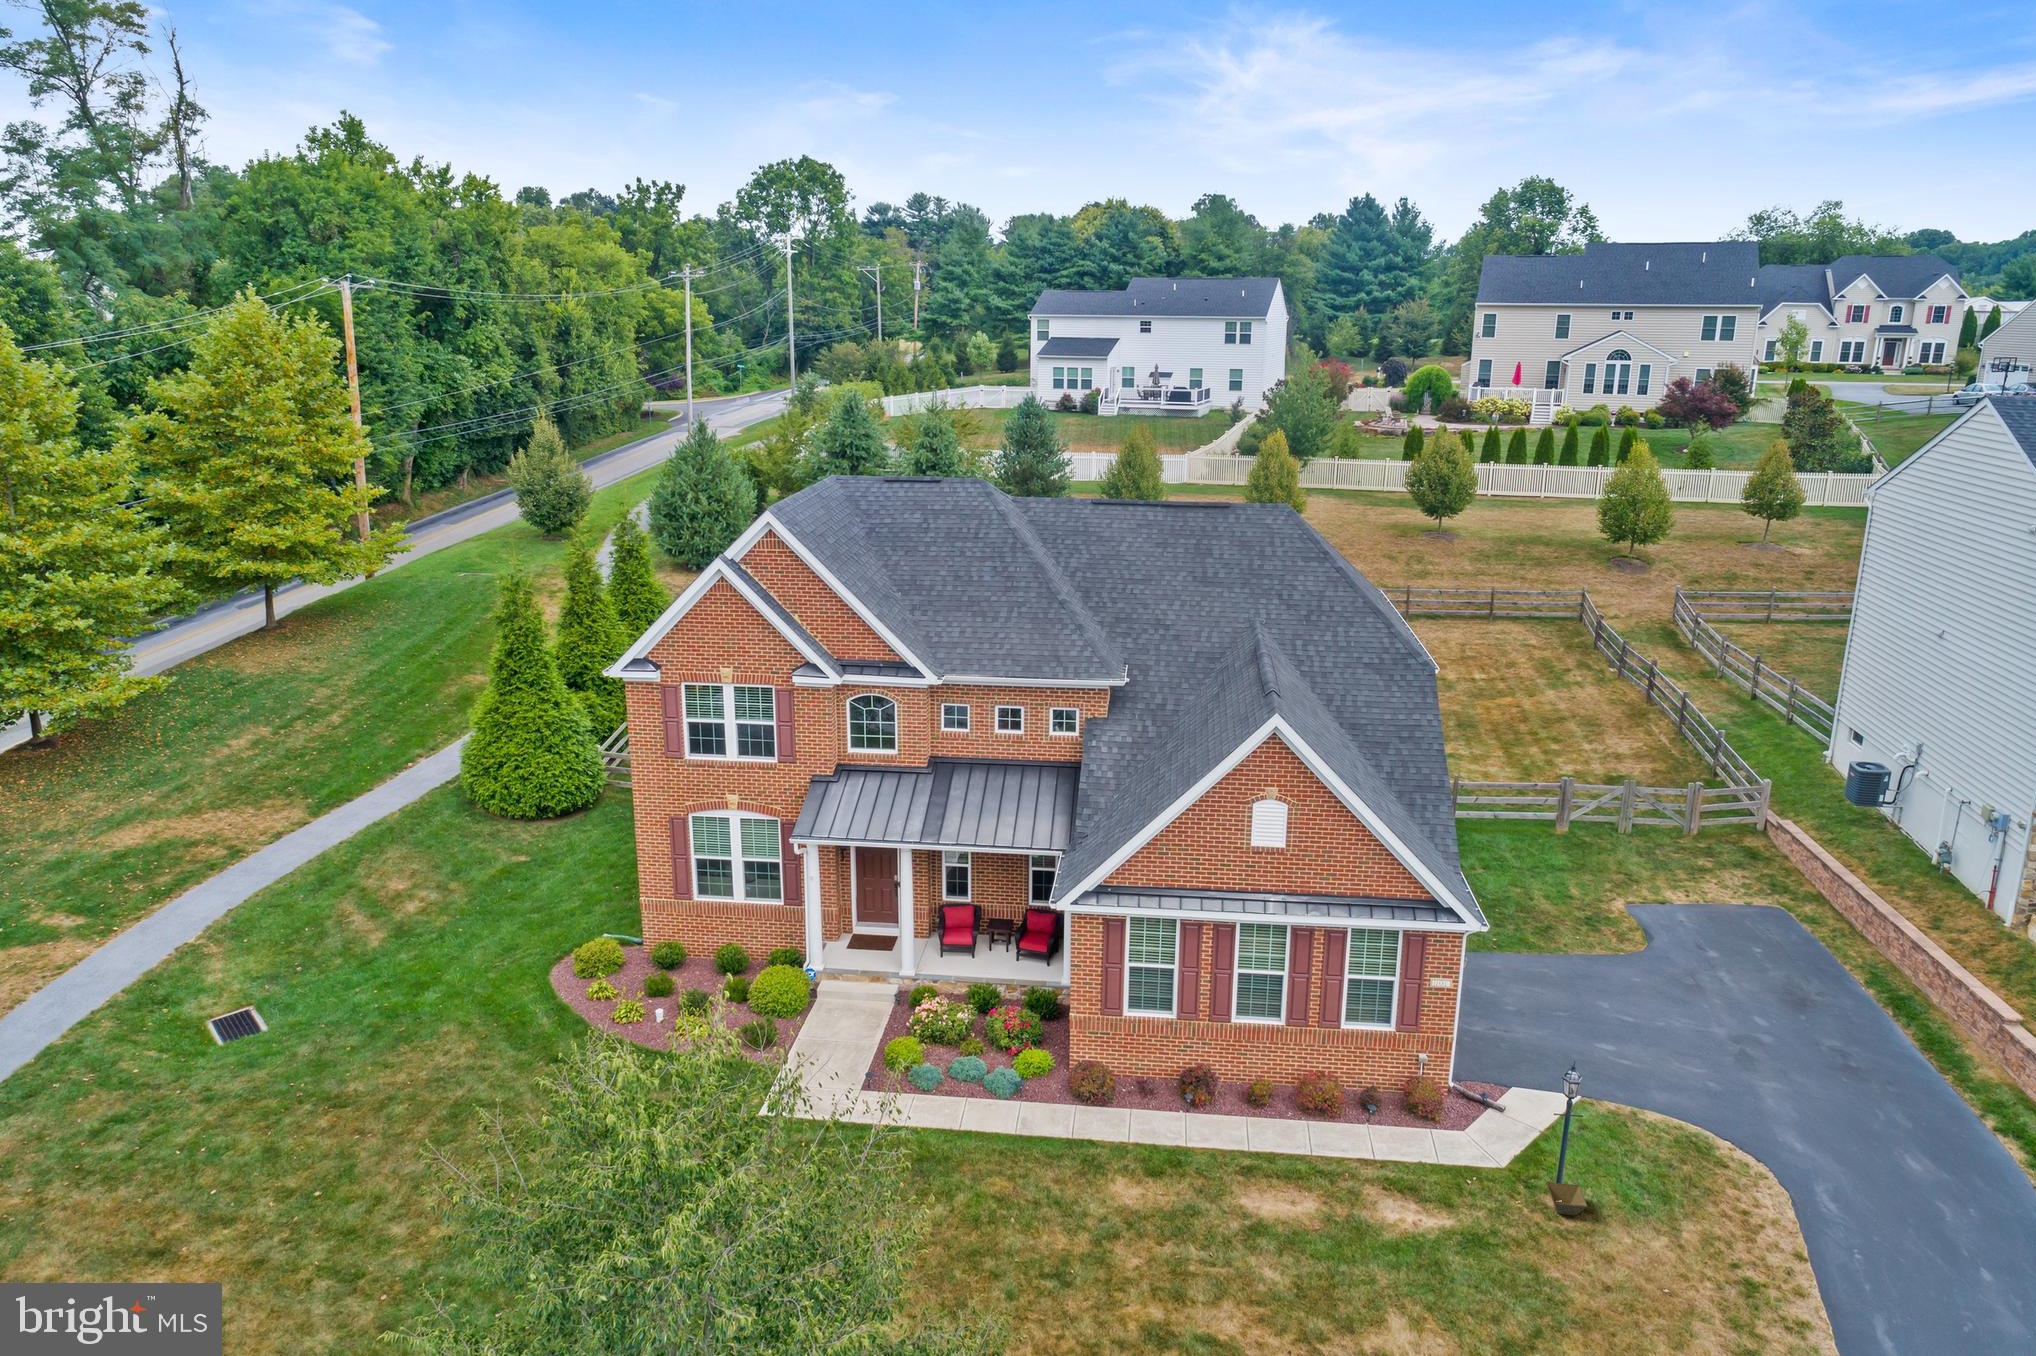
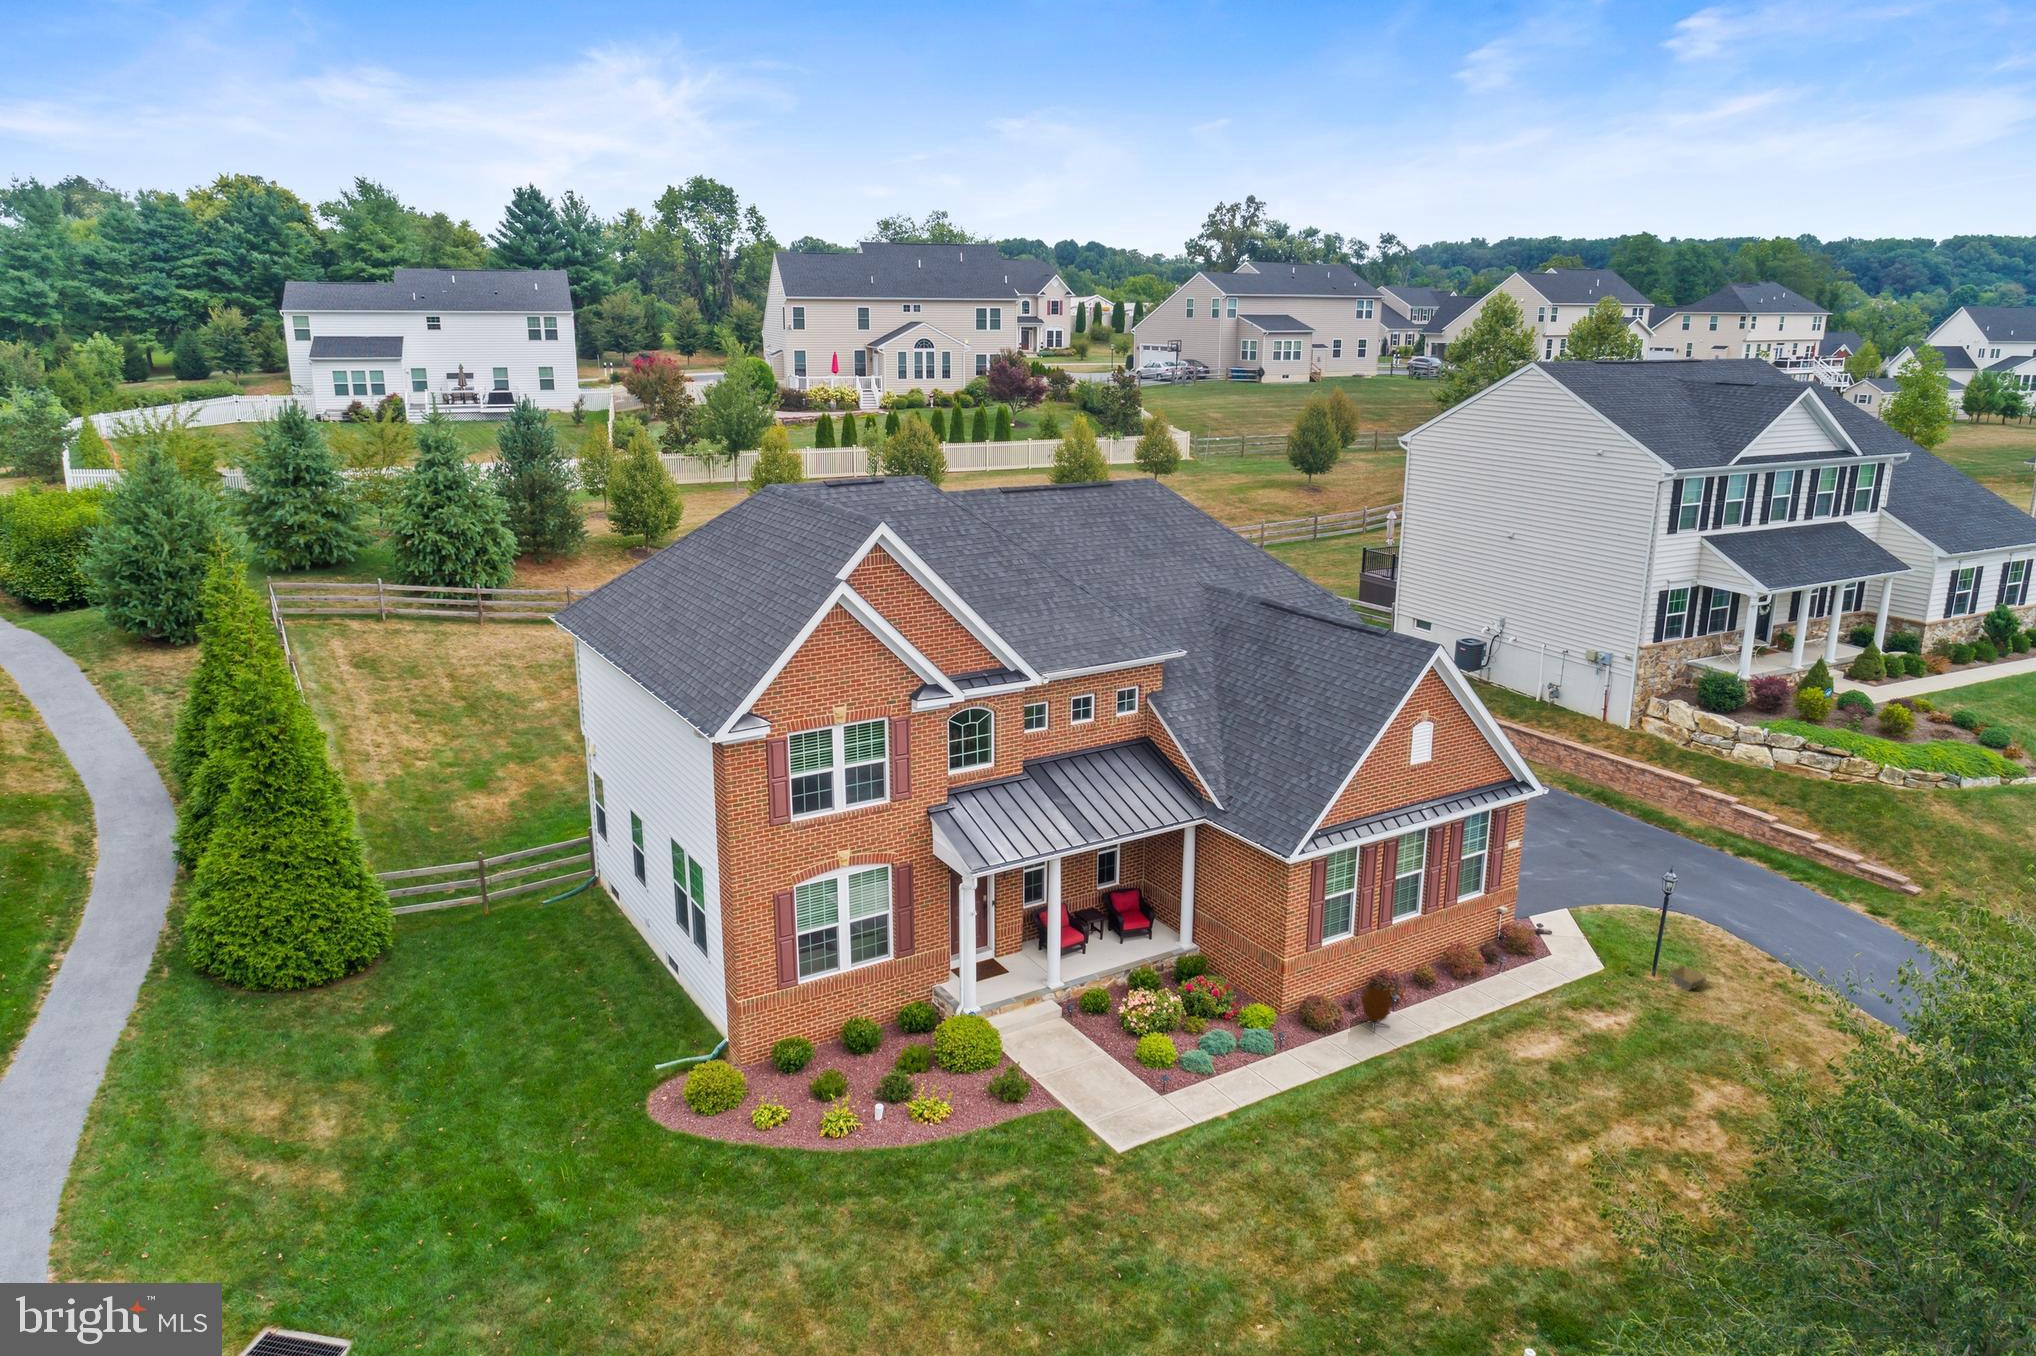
lounge chair: none [1121,1055,1179,1111] -> present [1361,986,1392,1029]

